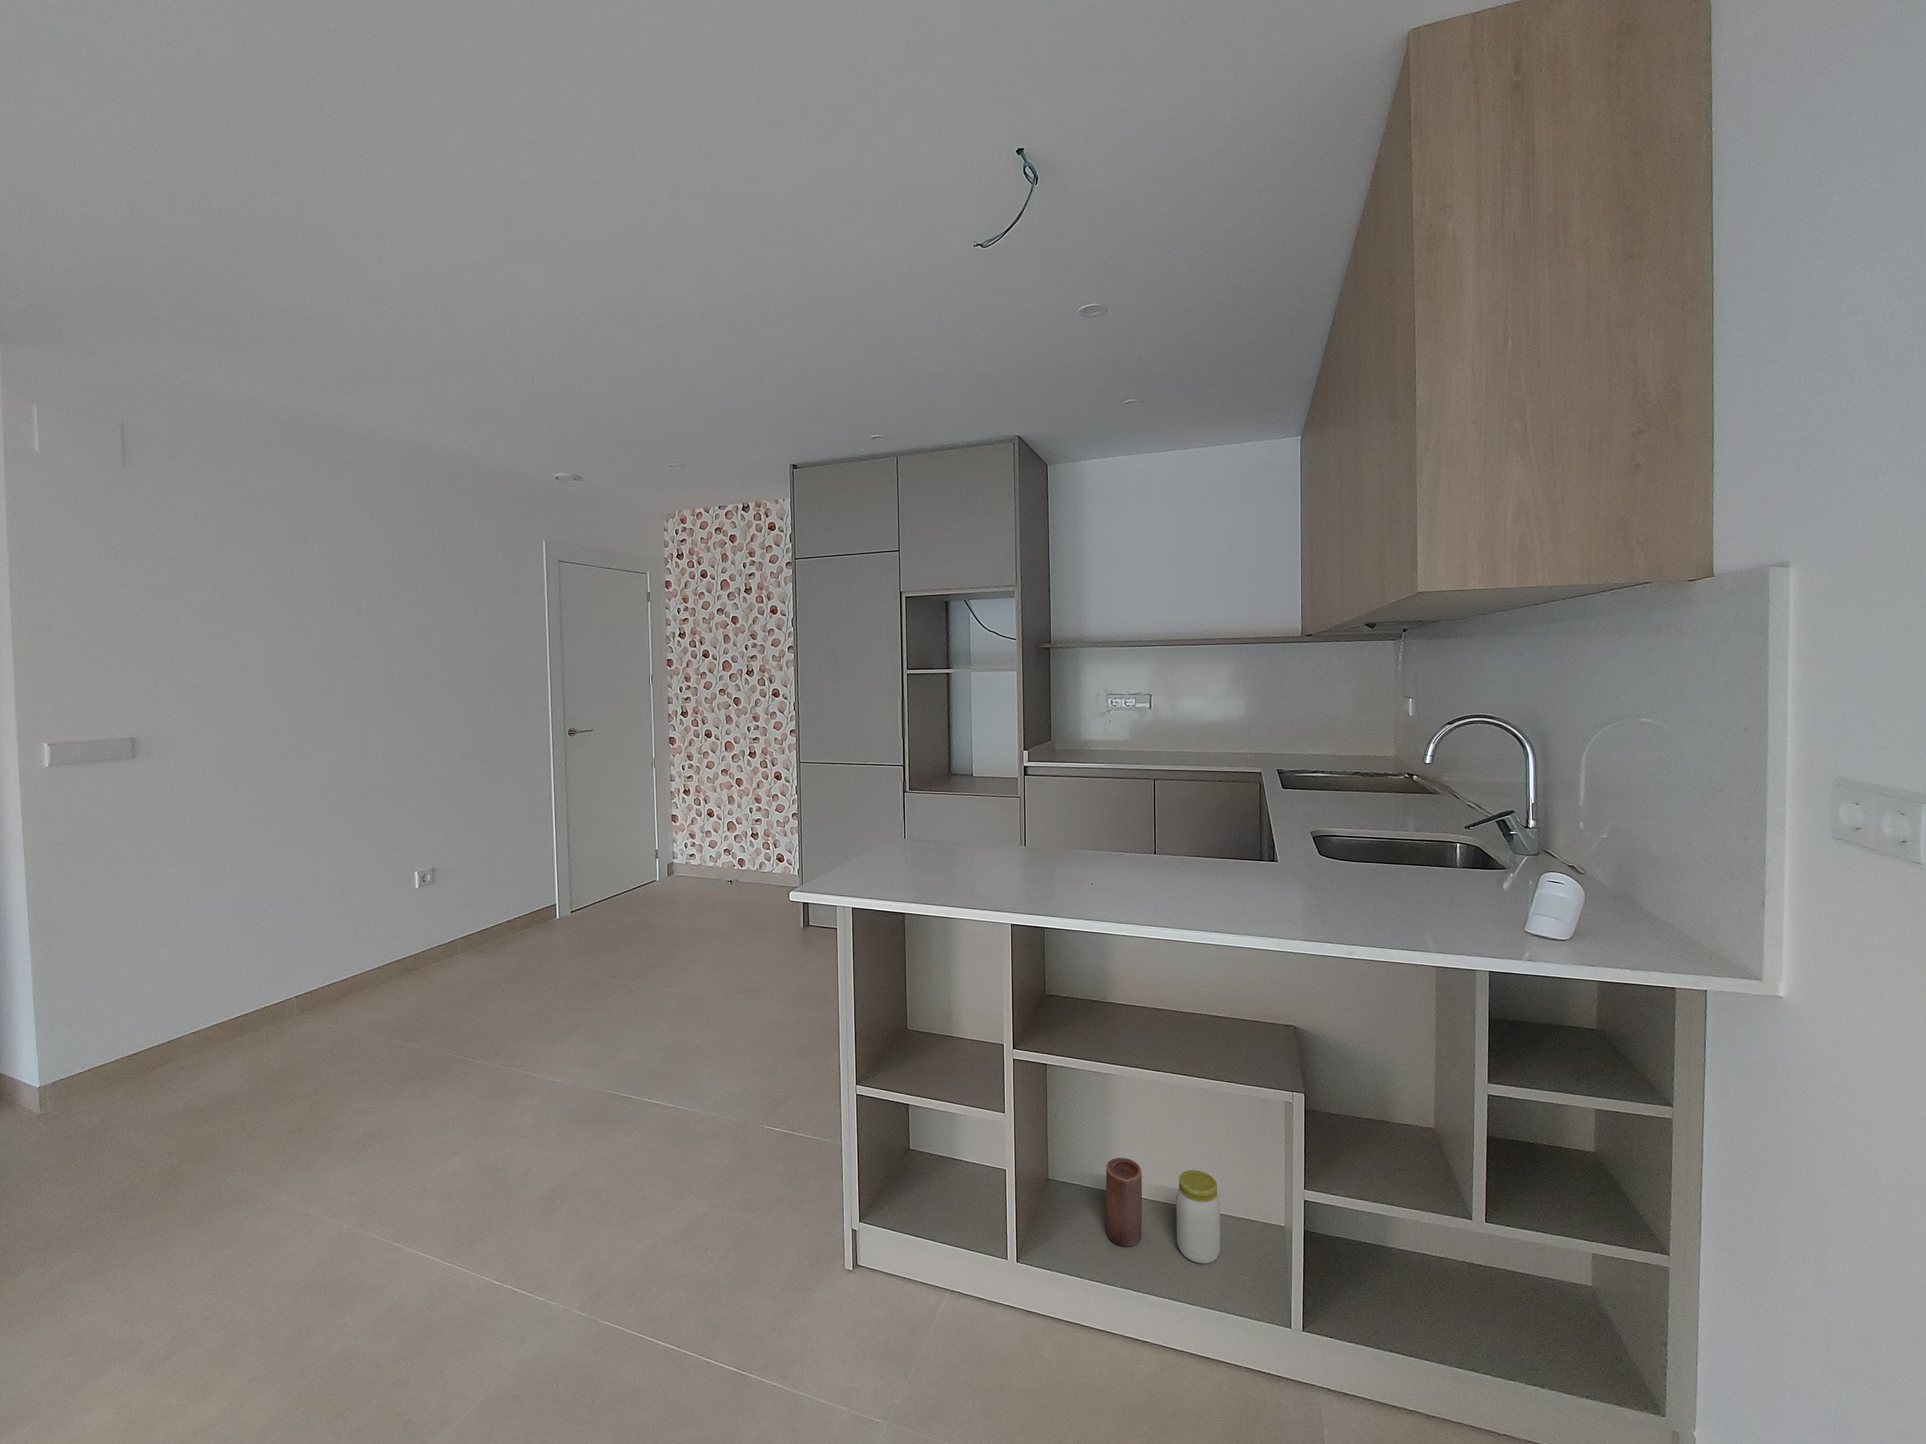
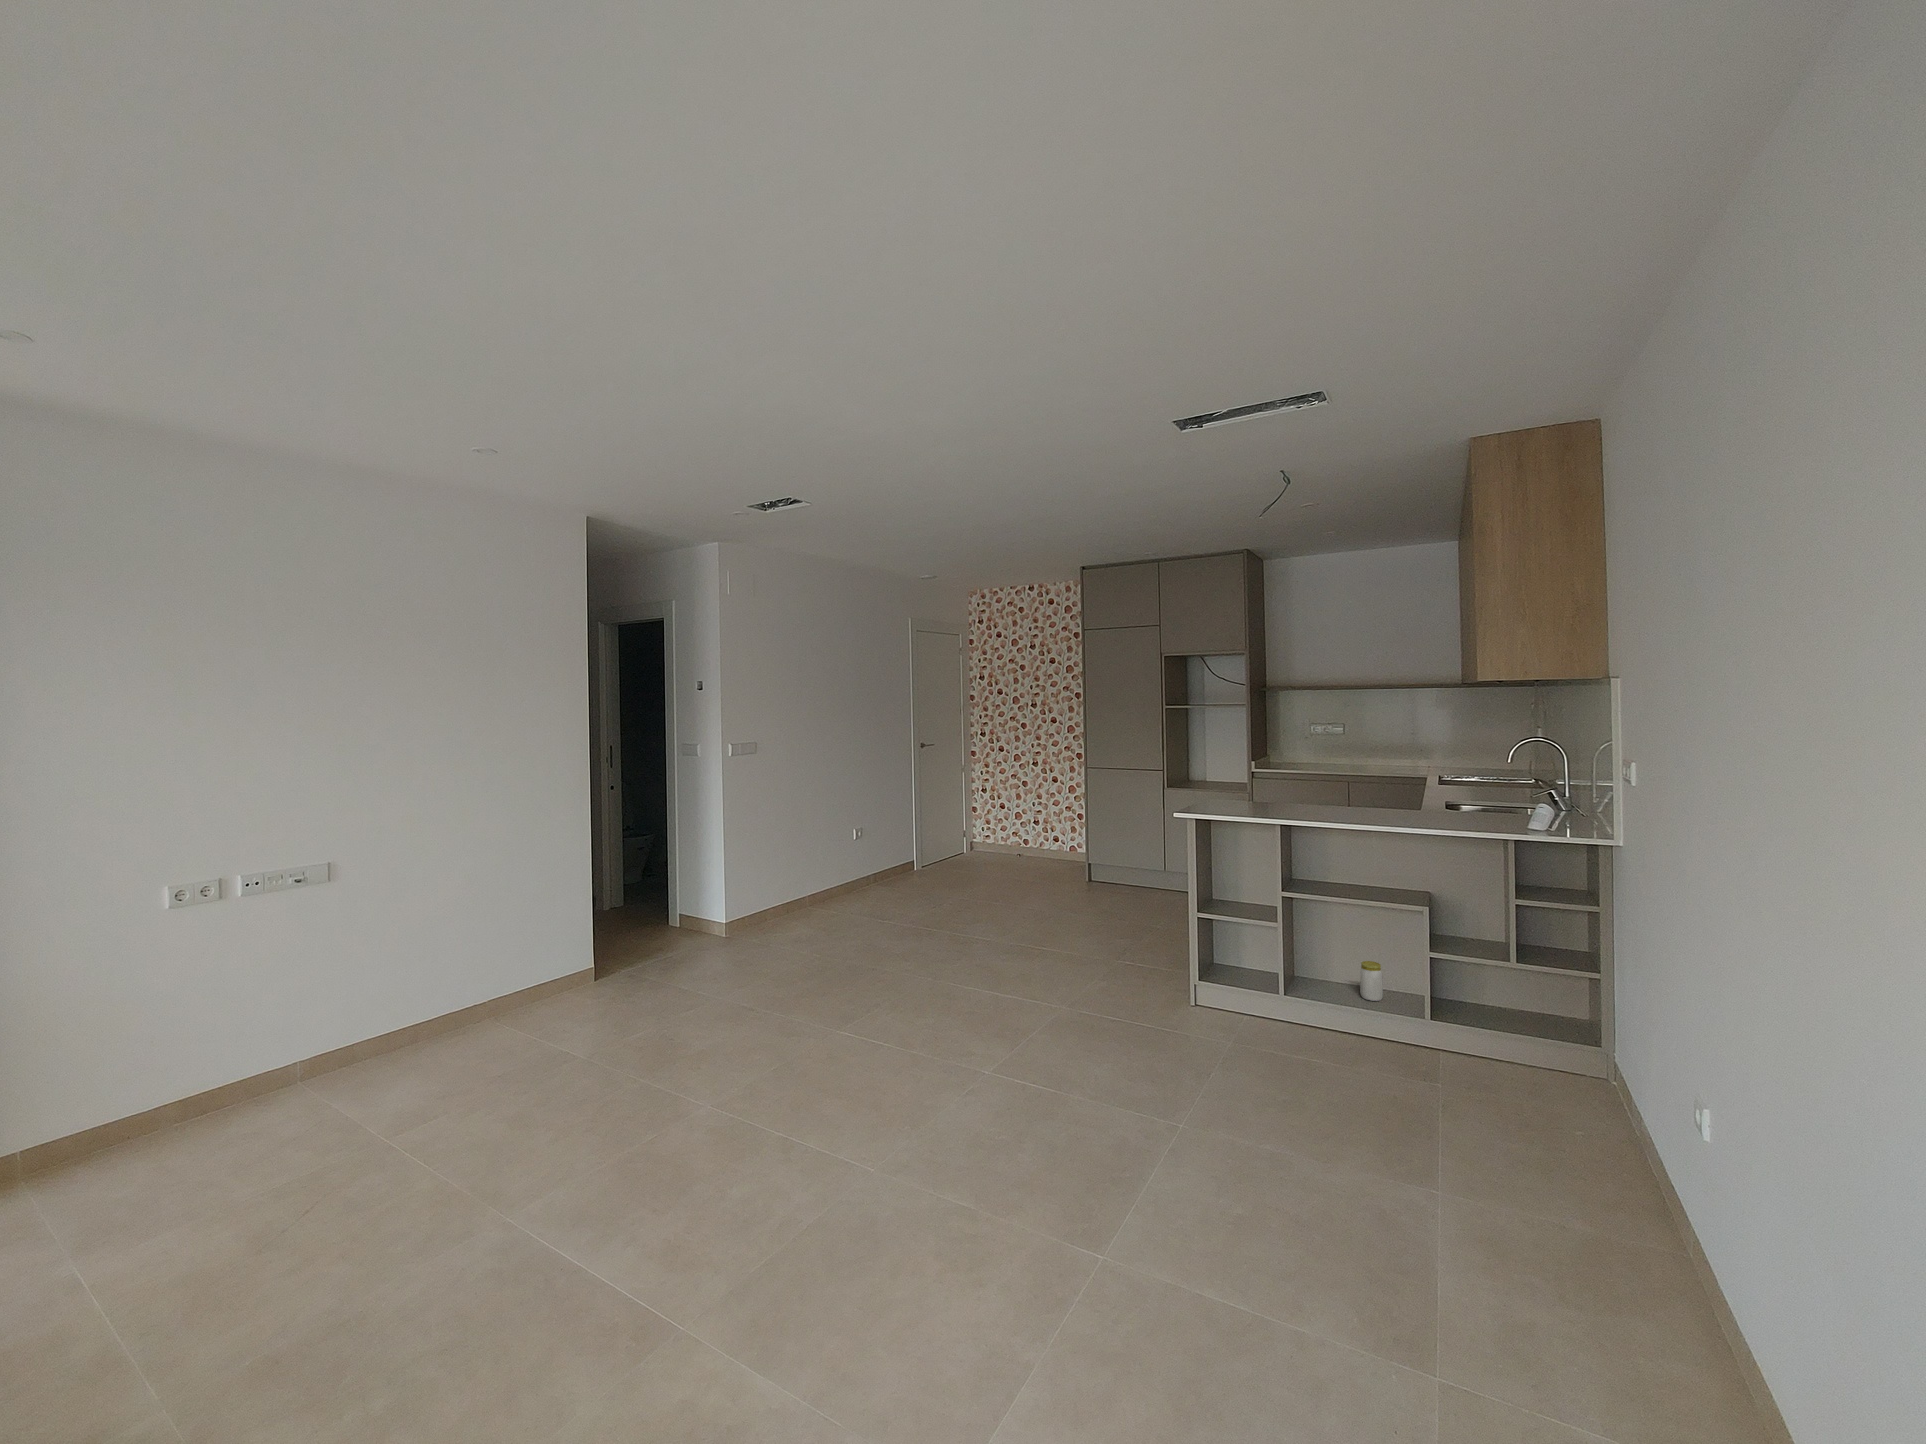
candle: present [1106,1158,1142,1247] -> none [1323,957,1342,995]

